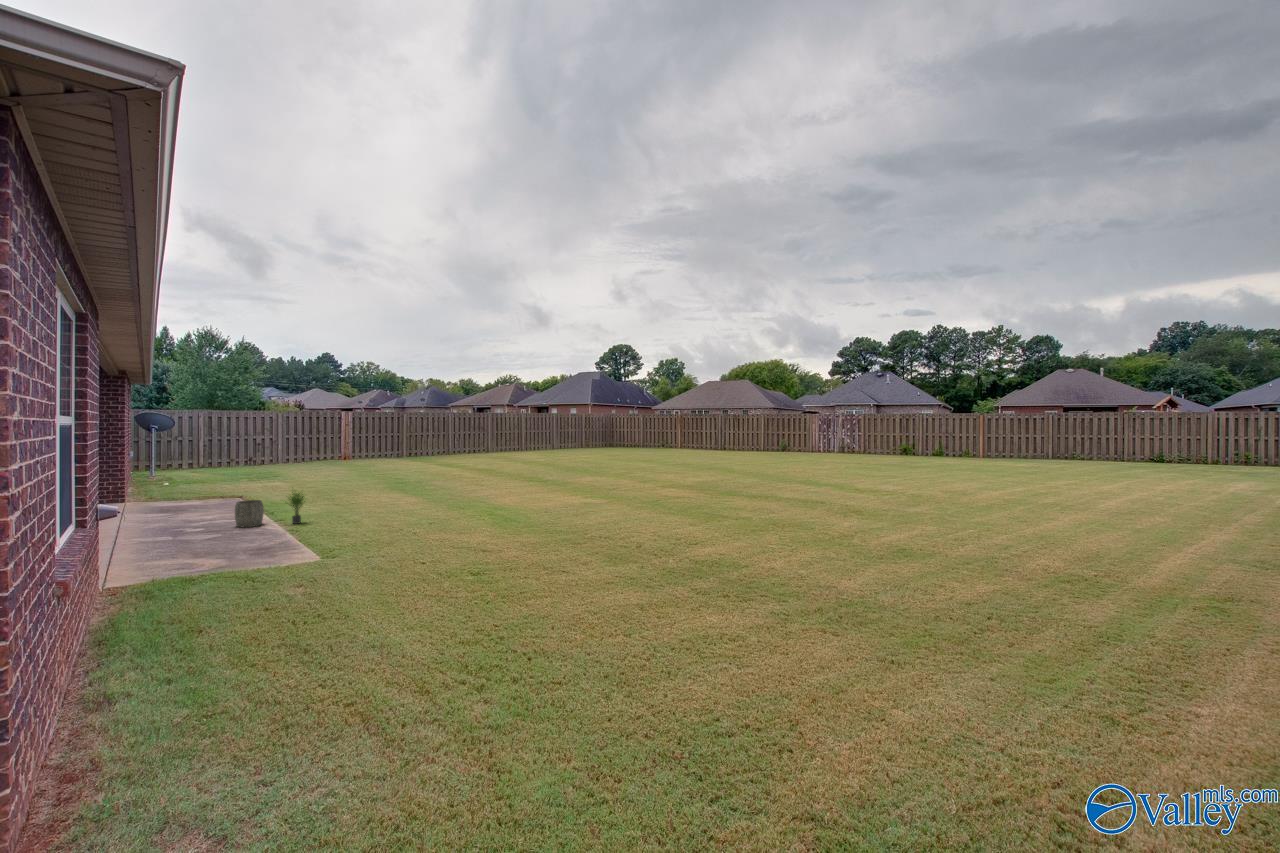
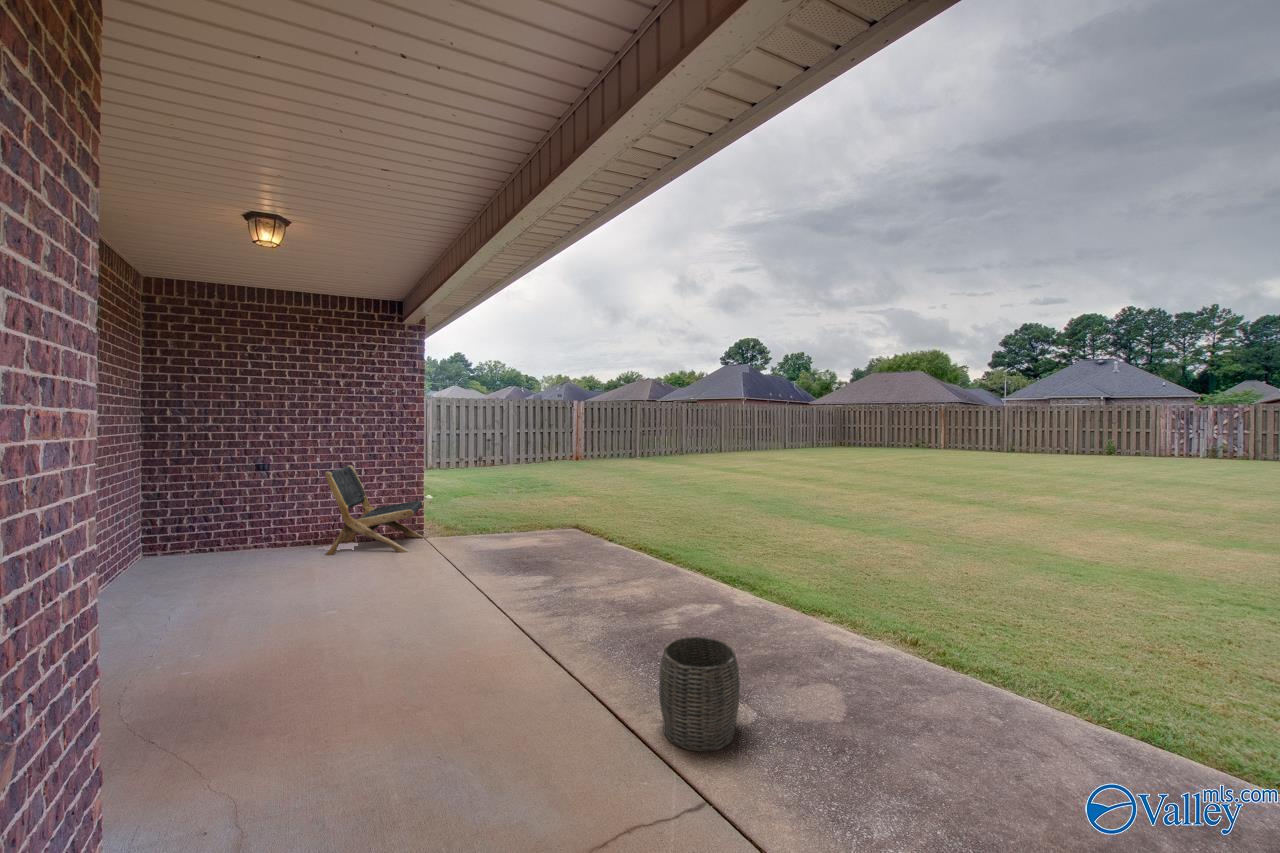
lounge chair: none [109,456,175,504] -> present [325,465,424,555]
potted plant: present [288,492,305,524] -> none [789,600,876,729]

